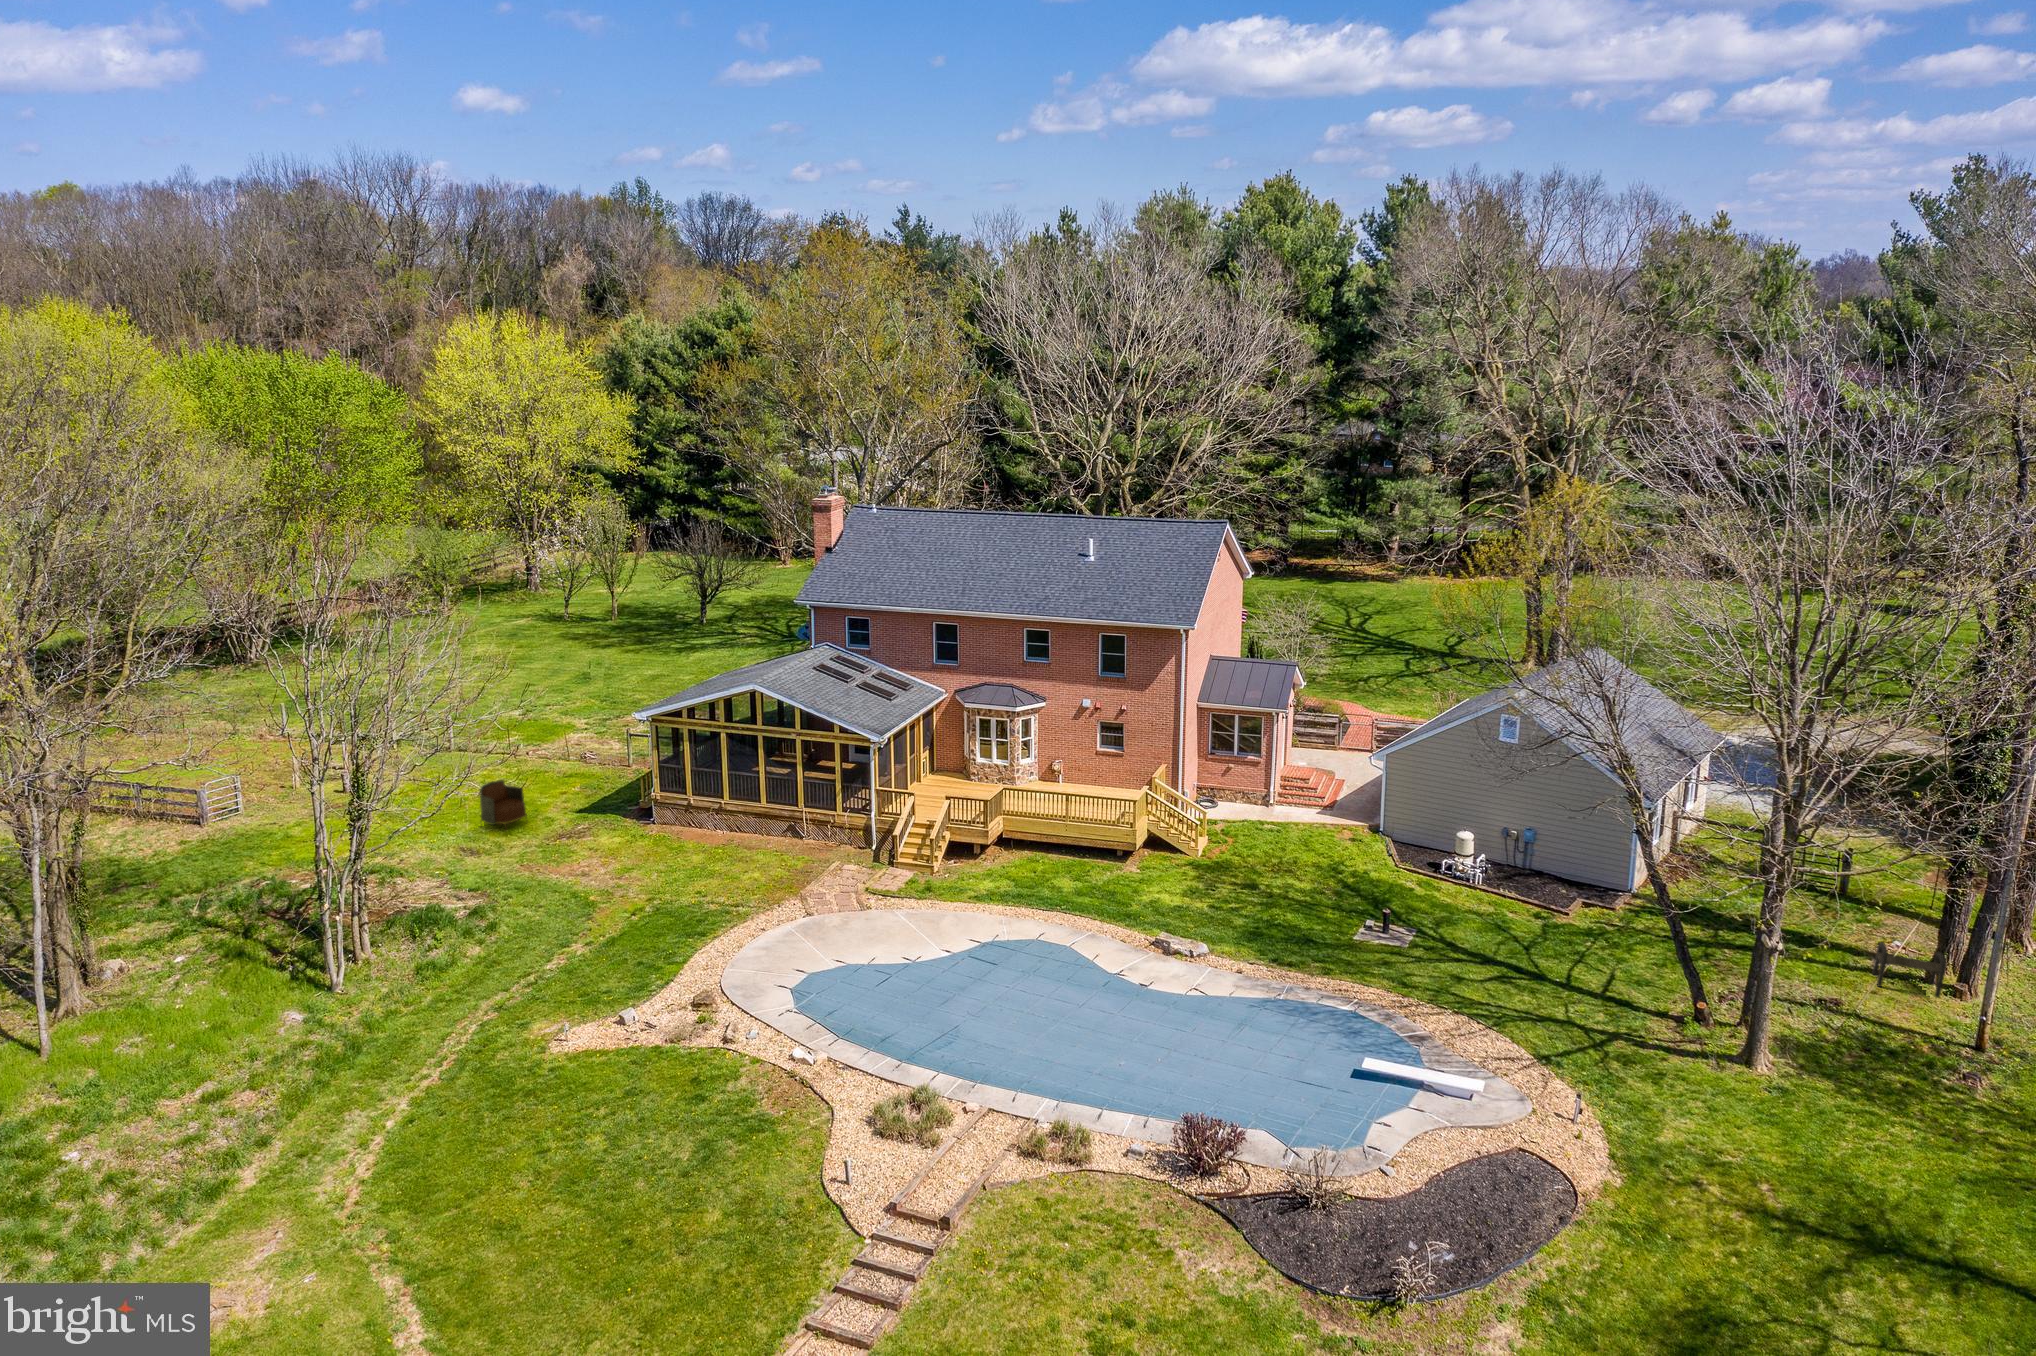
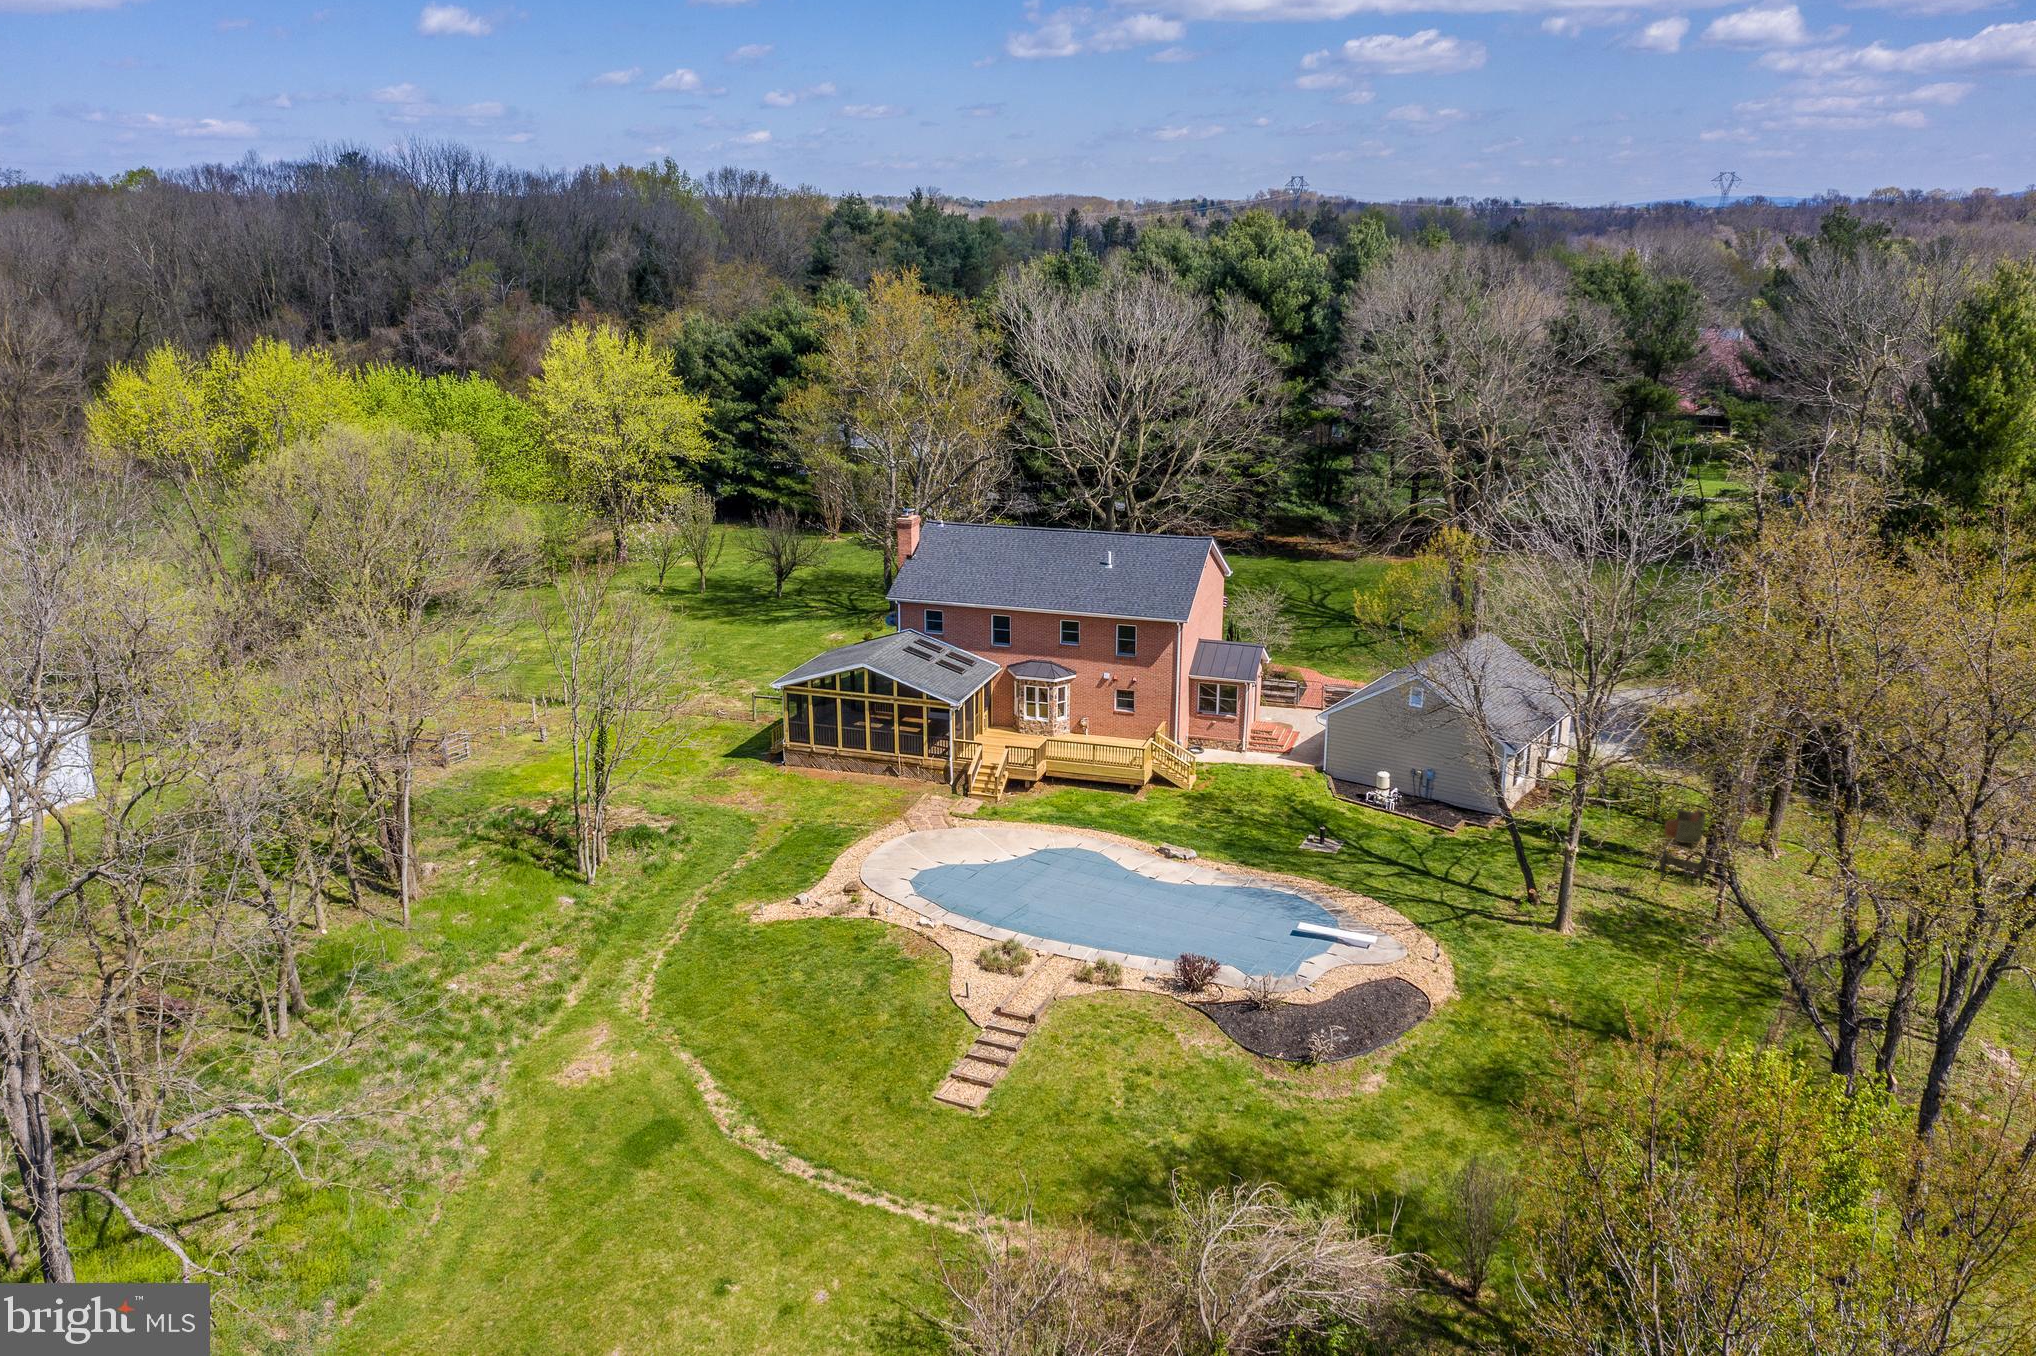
armchair: present [480,780,527,825] -> present [1665,809,1706,844]

